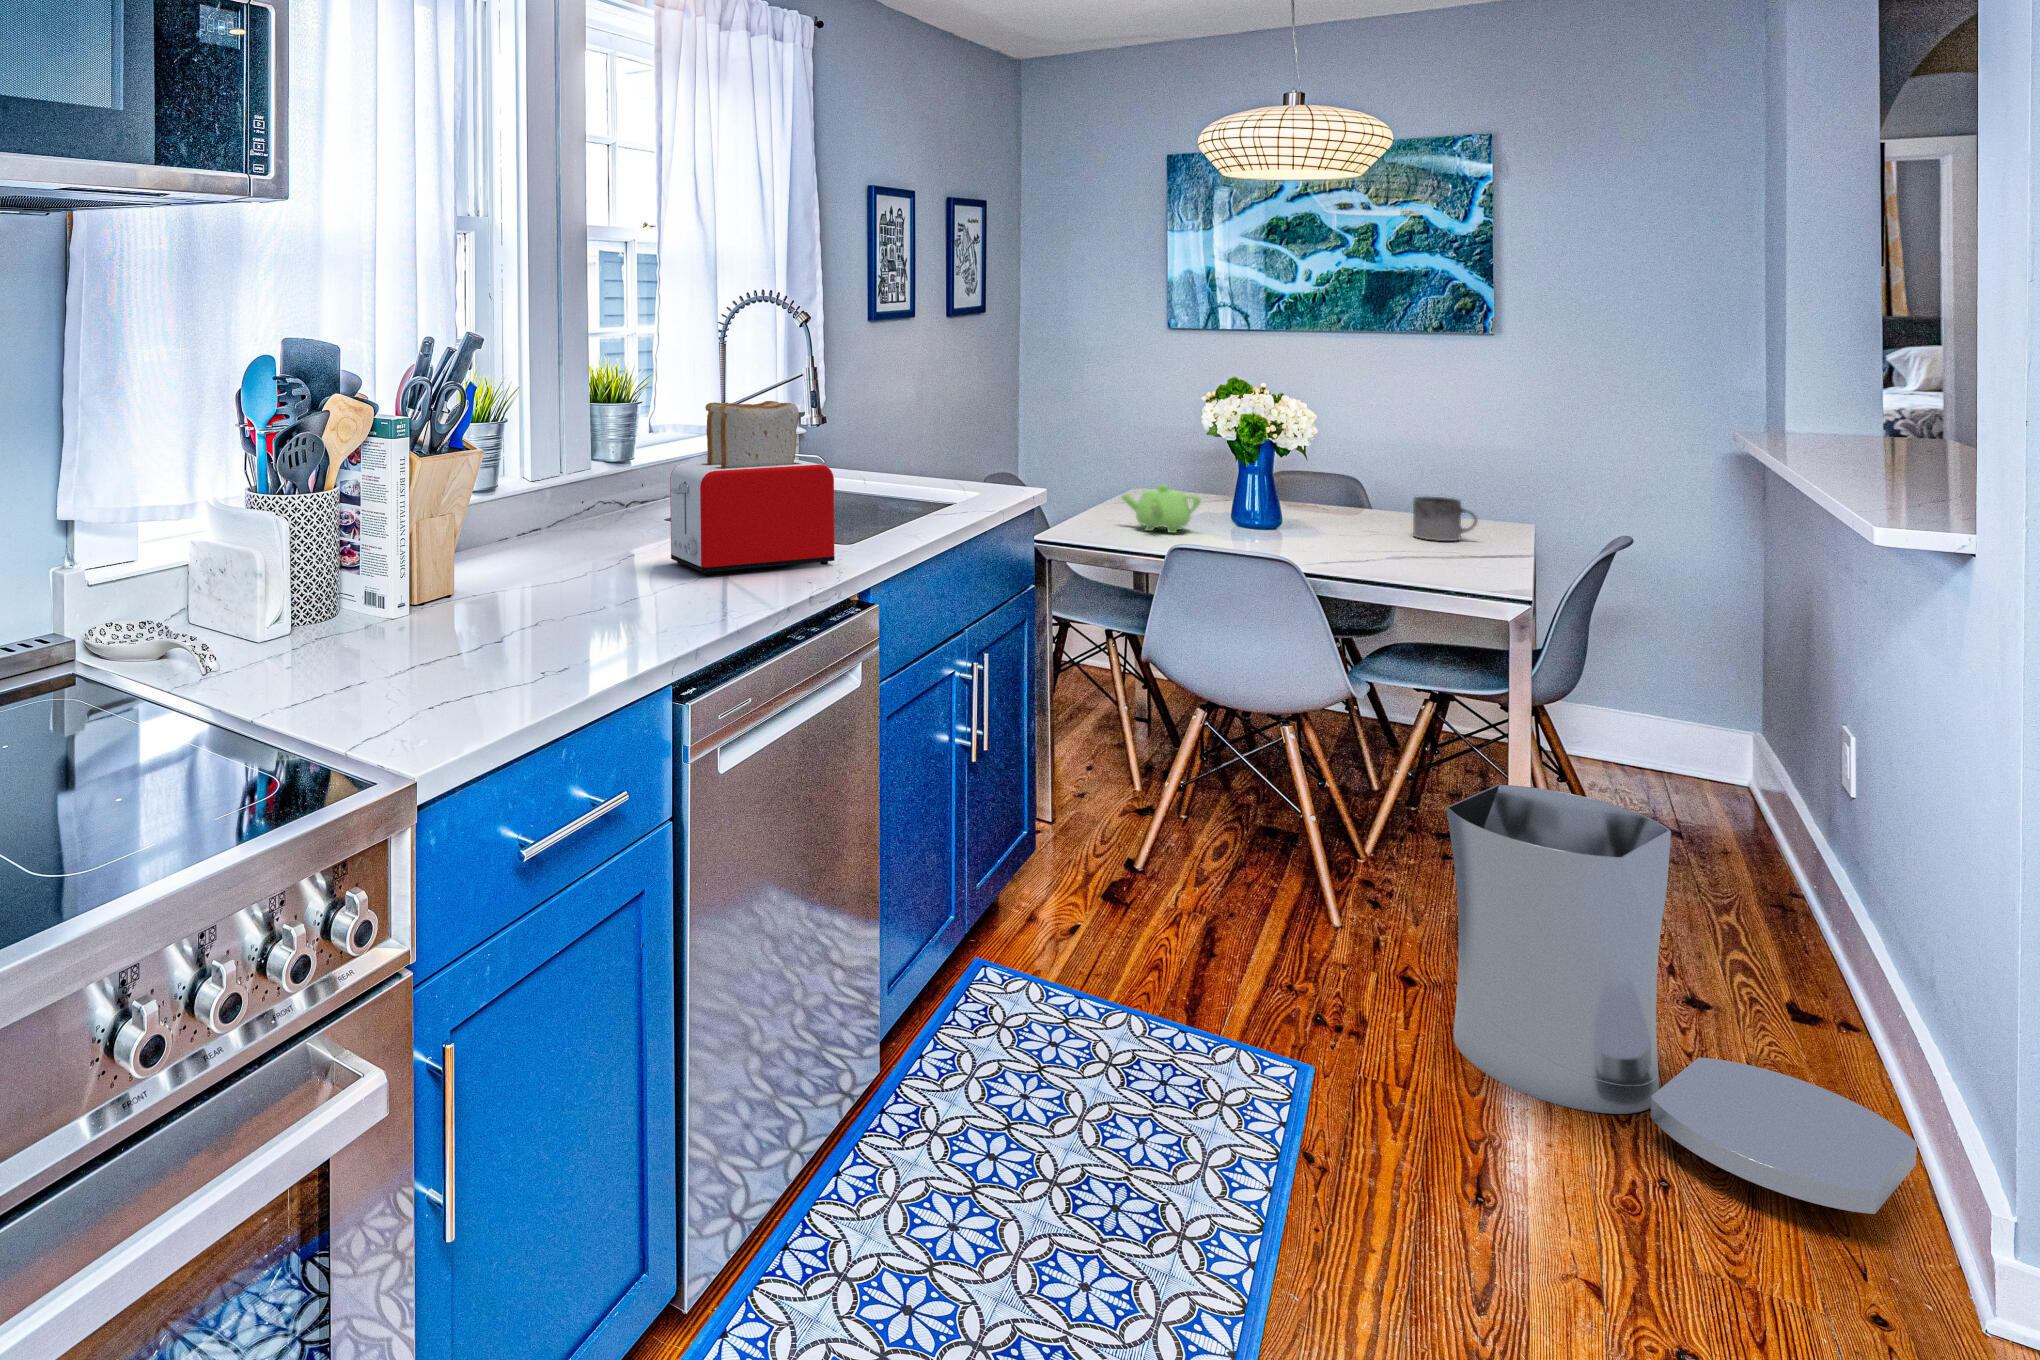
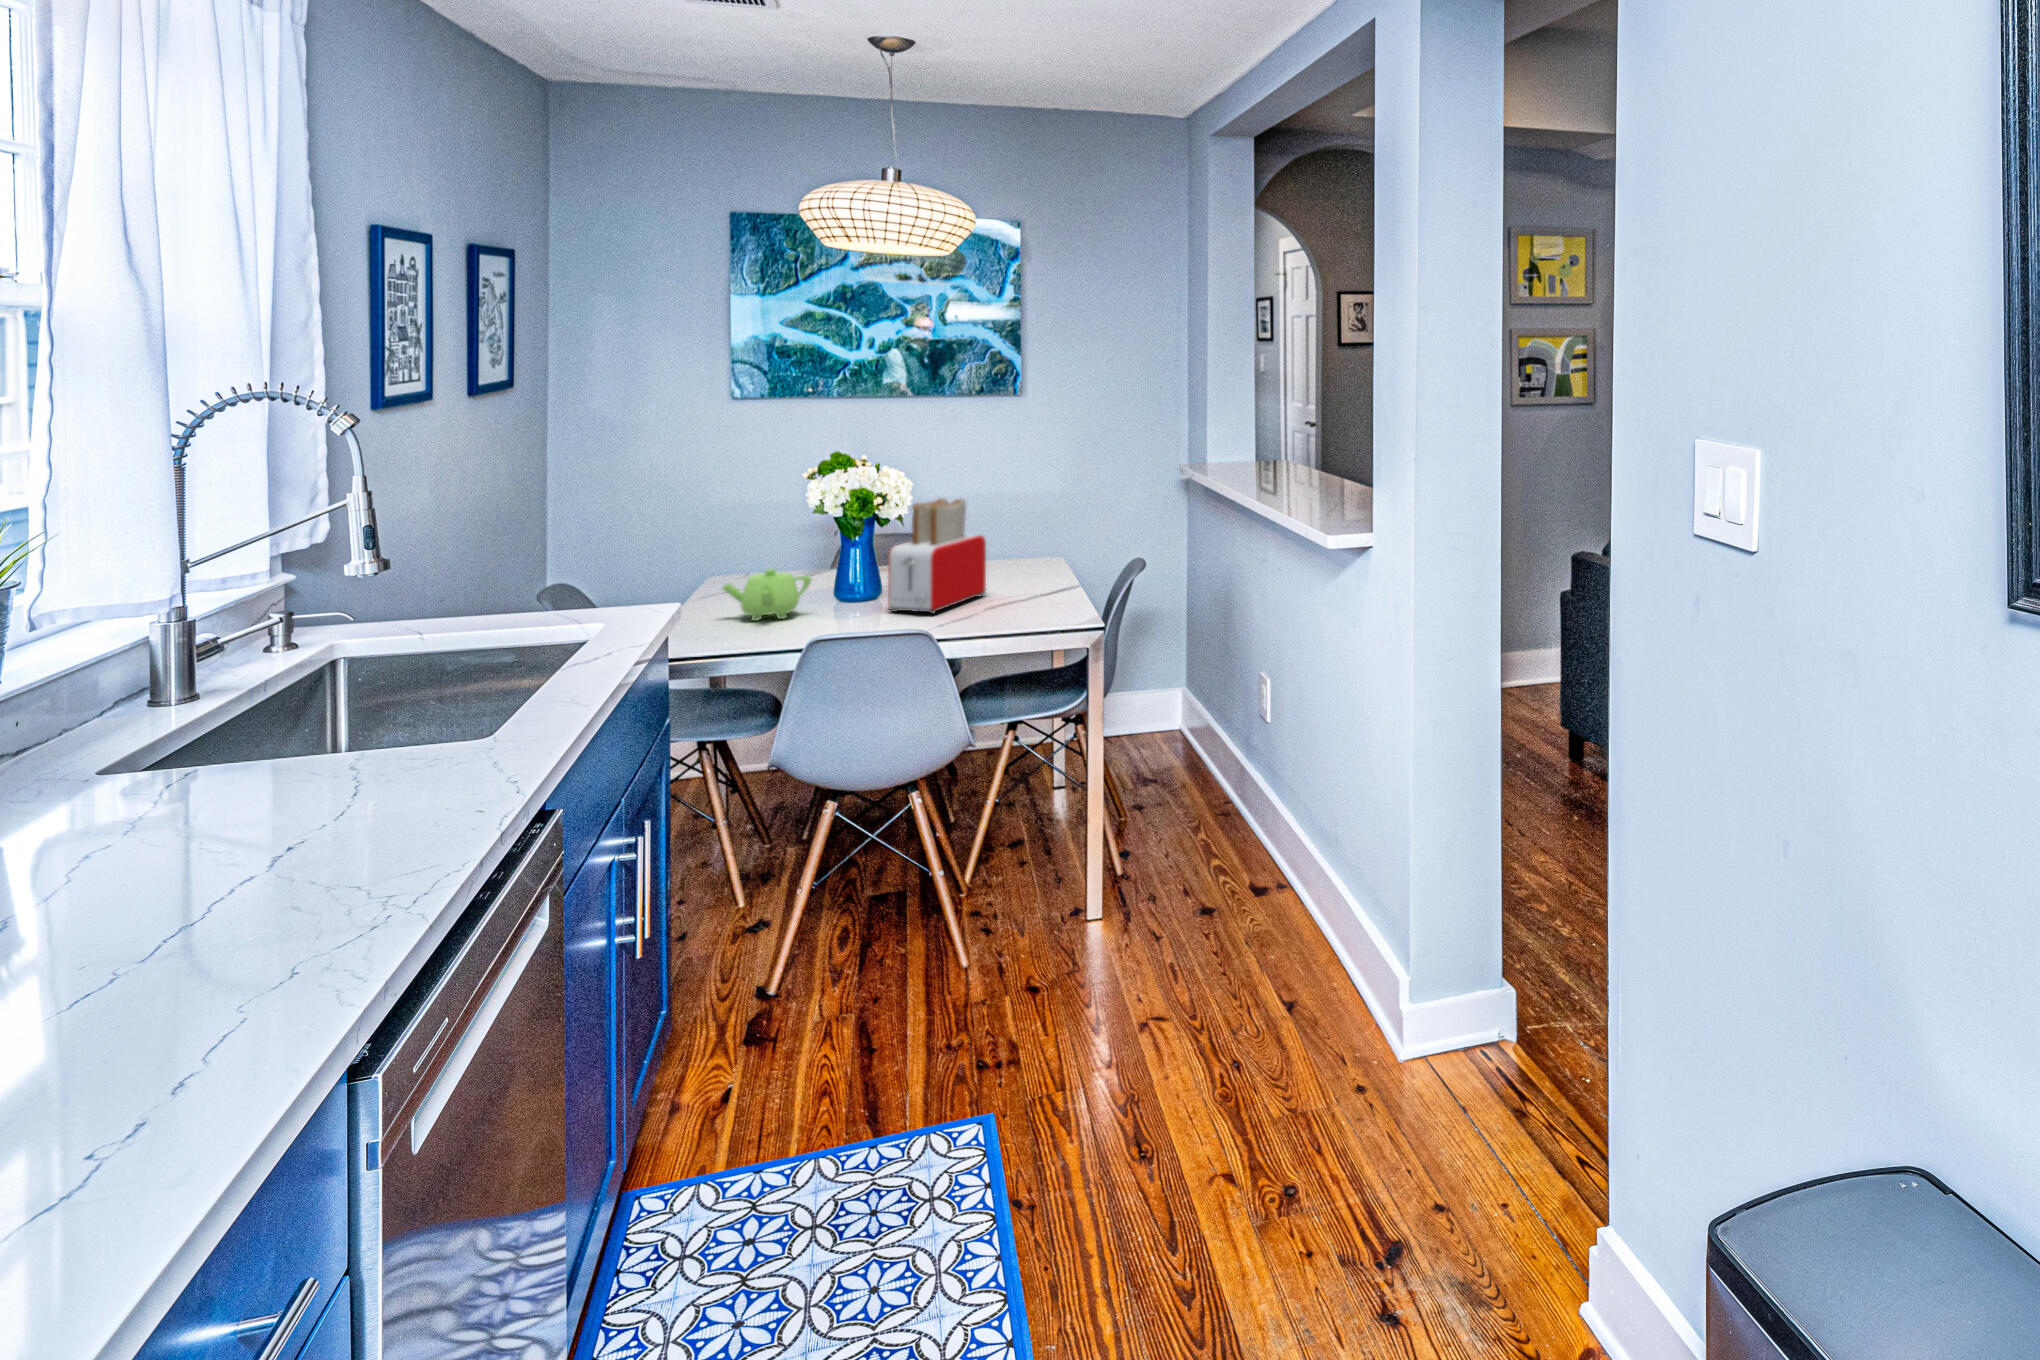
toaster: present [670,401,835,575] -> present [888,499,986,614]
mug: present [1413,497,1477,541] -> none [993,546,1042,586]
trash can: present [1447,785,1917,1214] -> none [1081,784,1349,1046]

